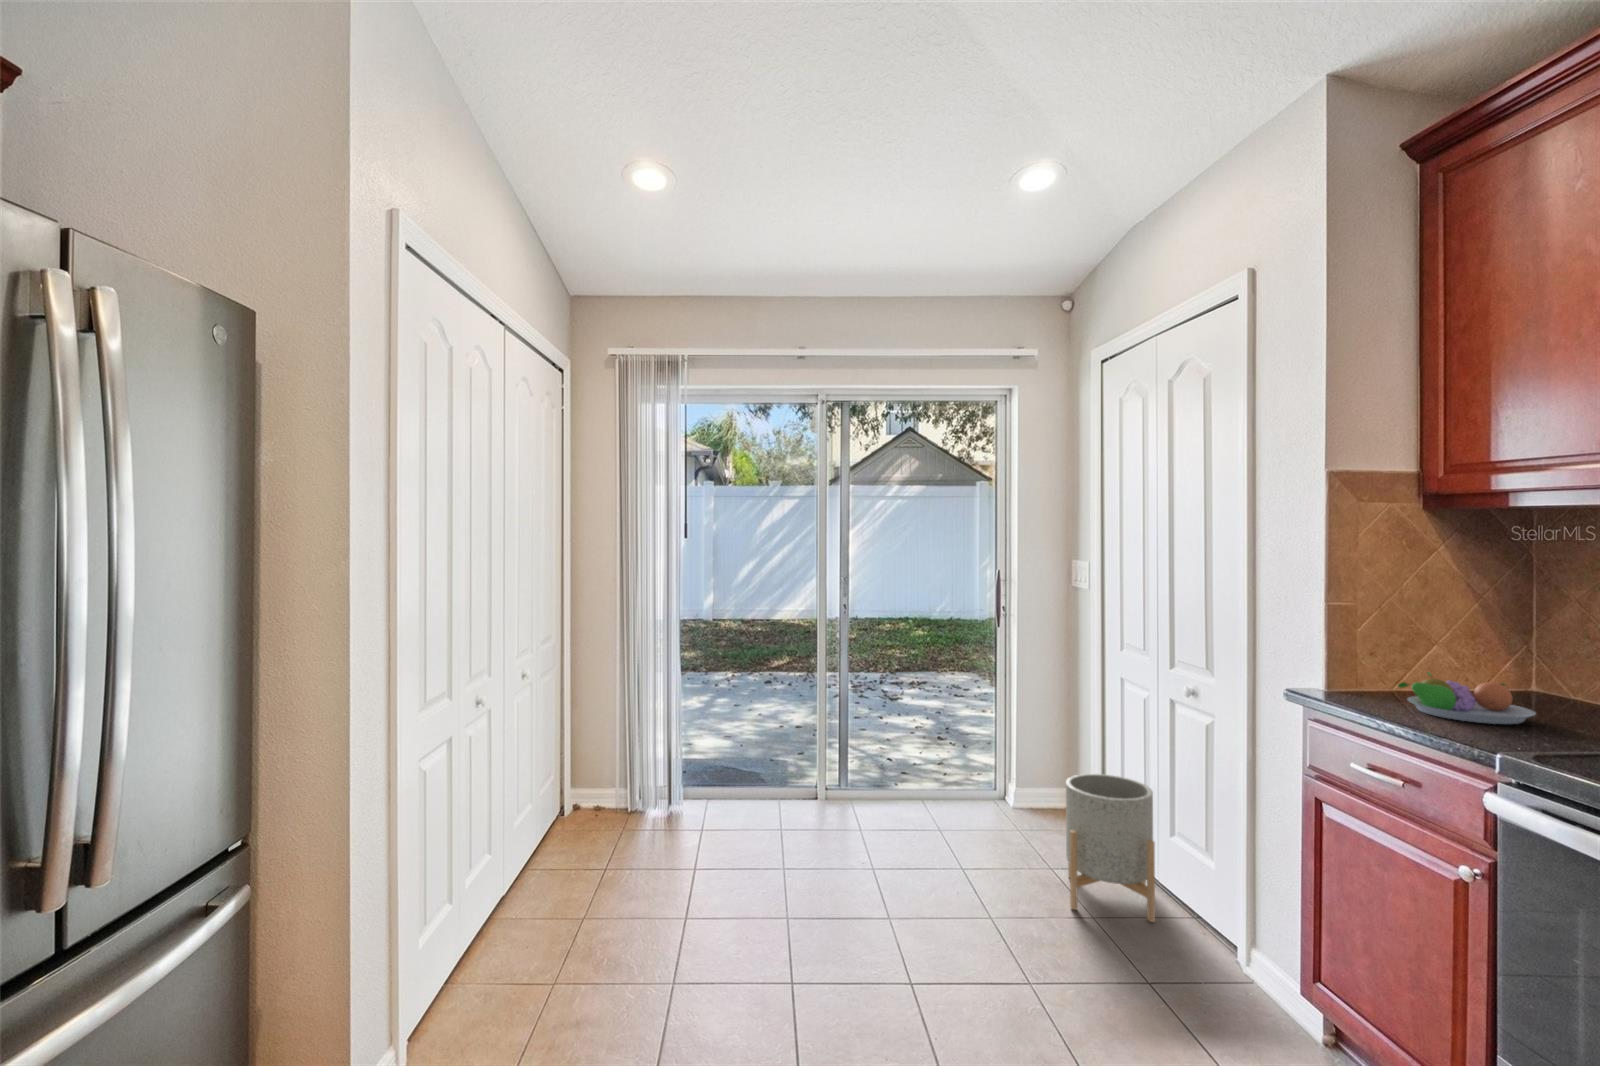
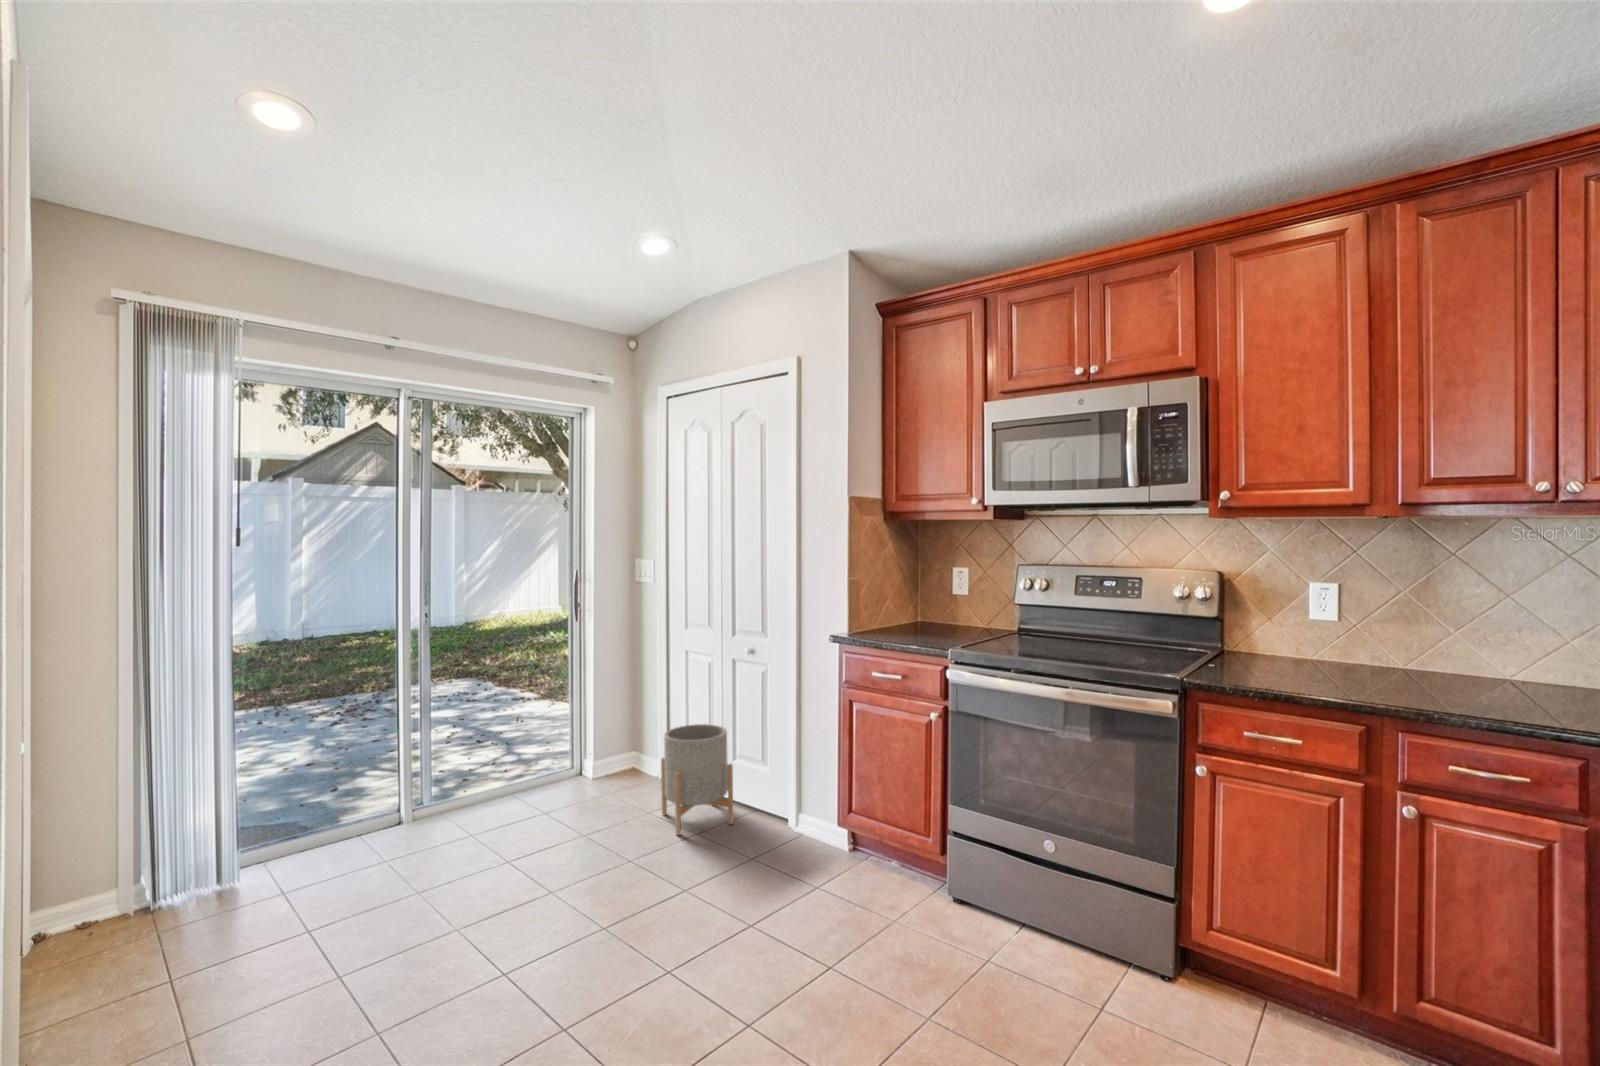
fruit bowl: present [1398,672,1536,724] -> none [887,615,941,639]

